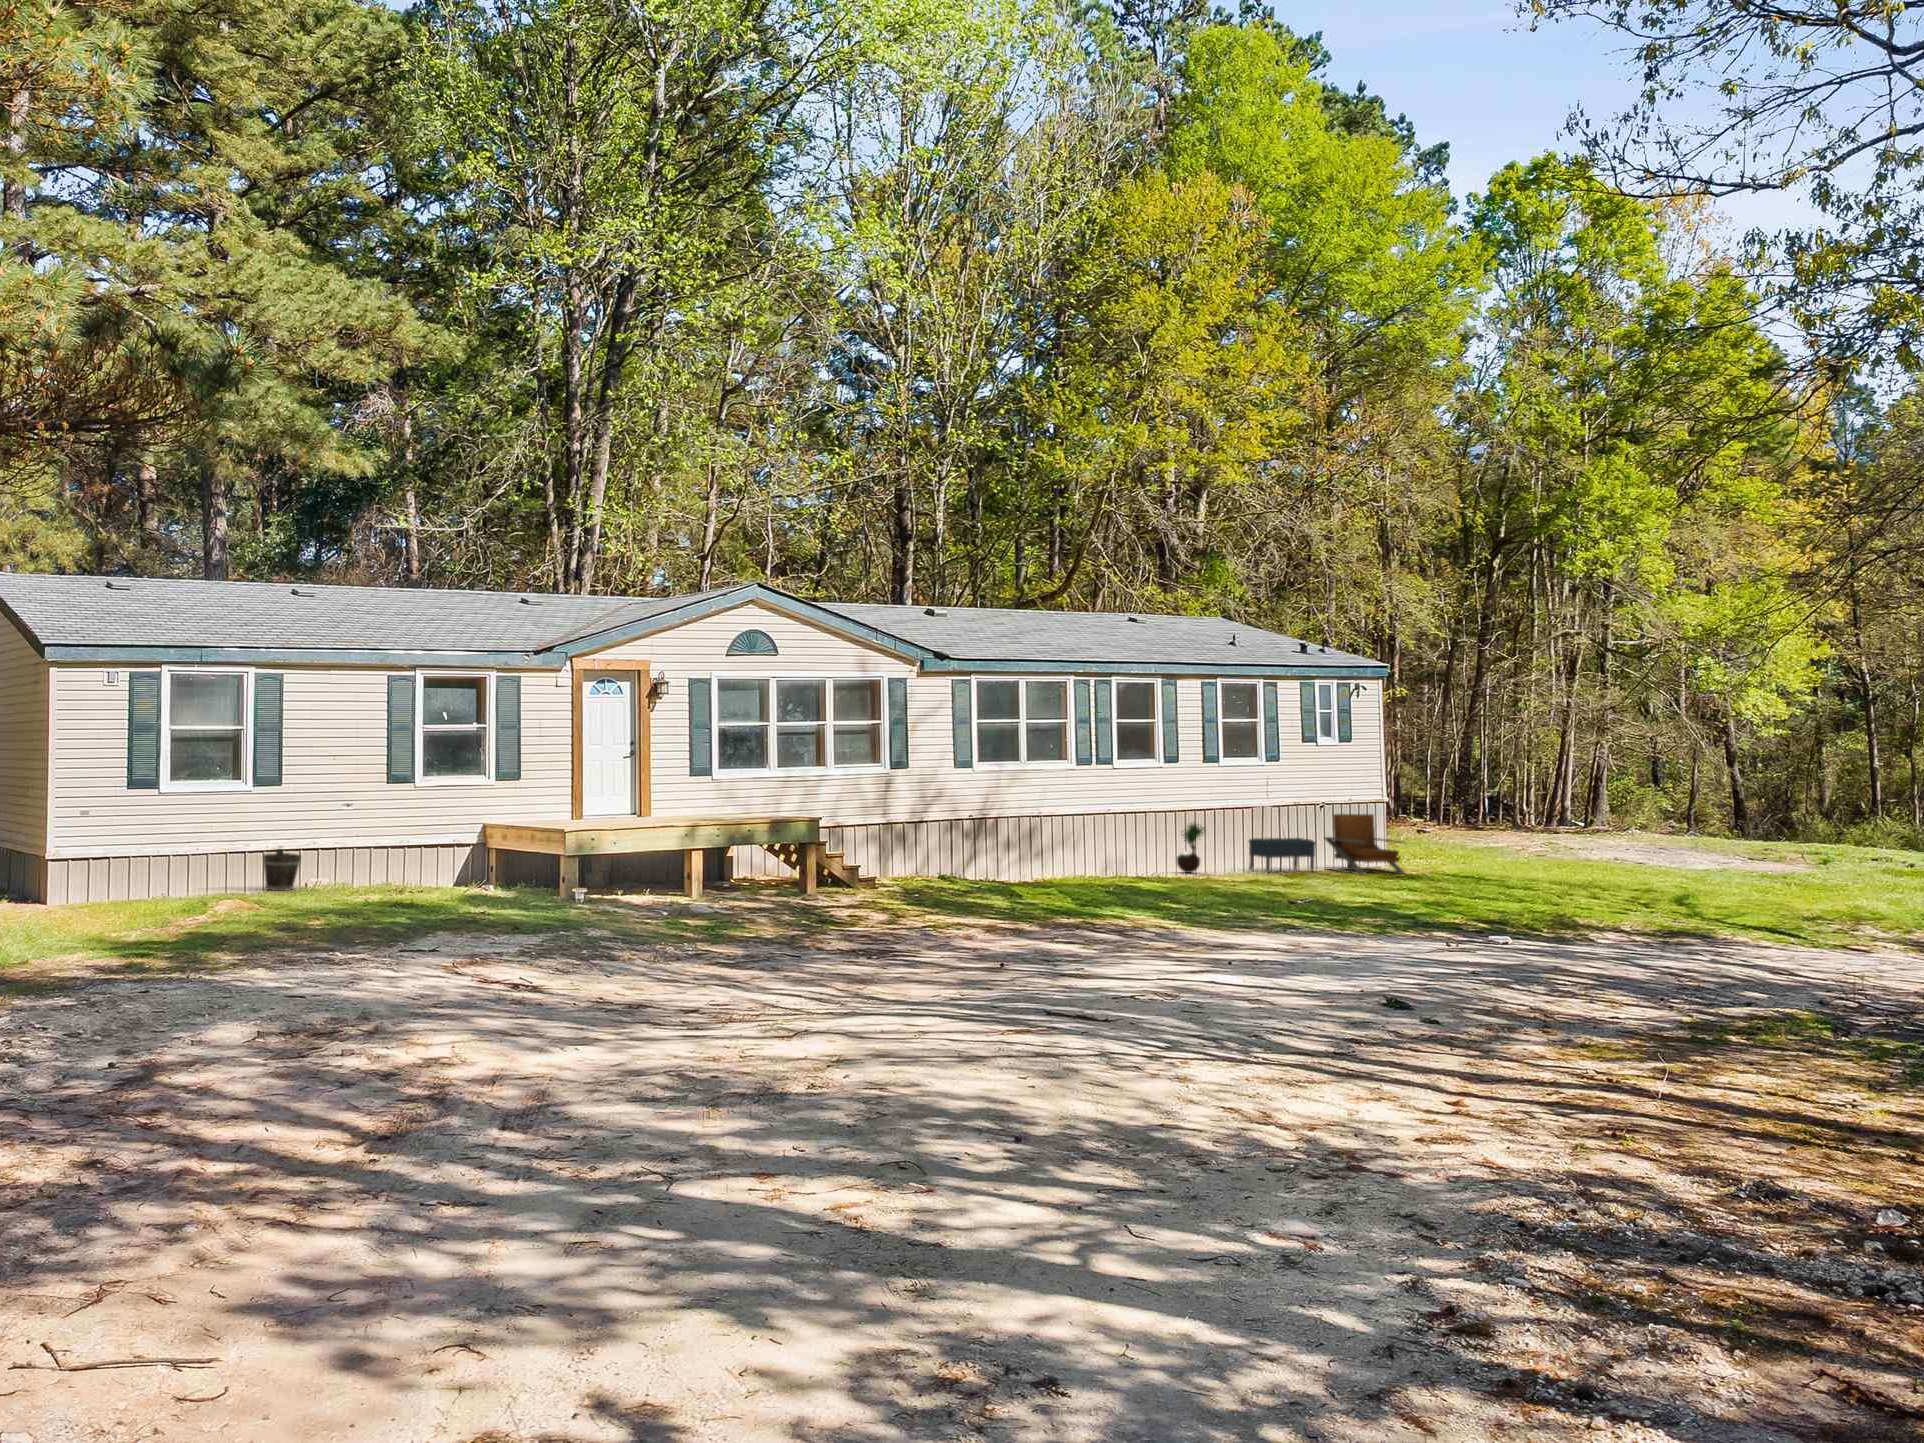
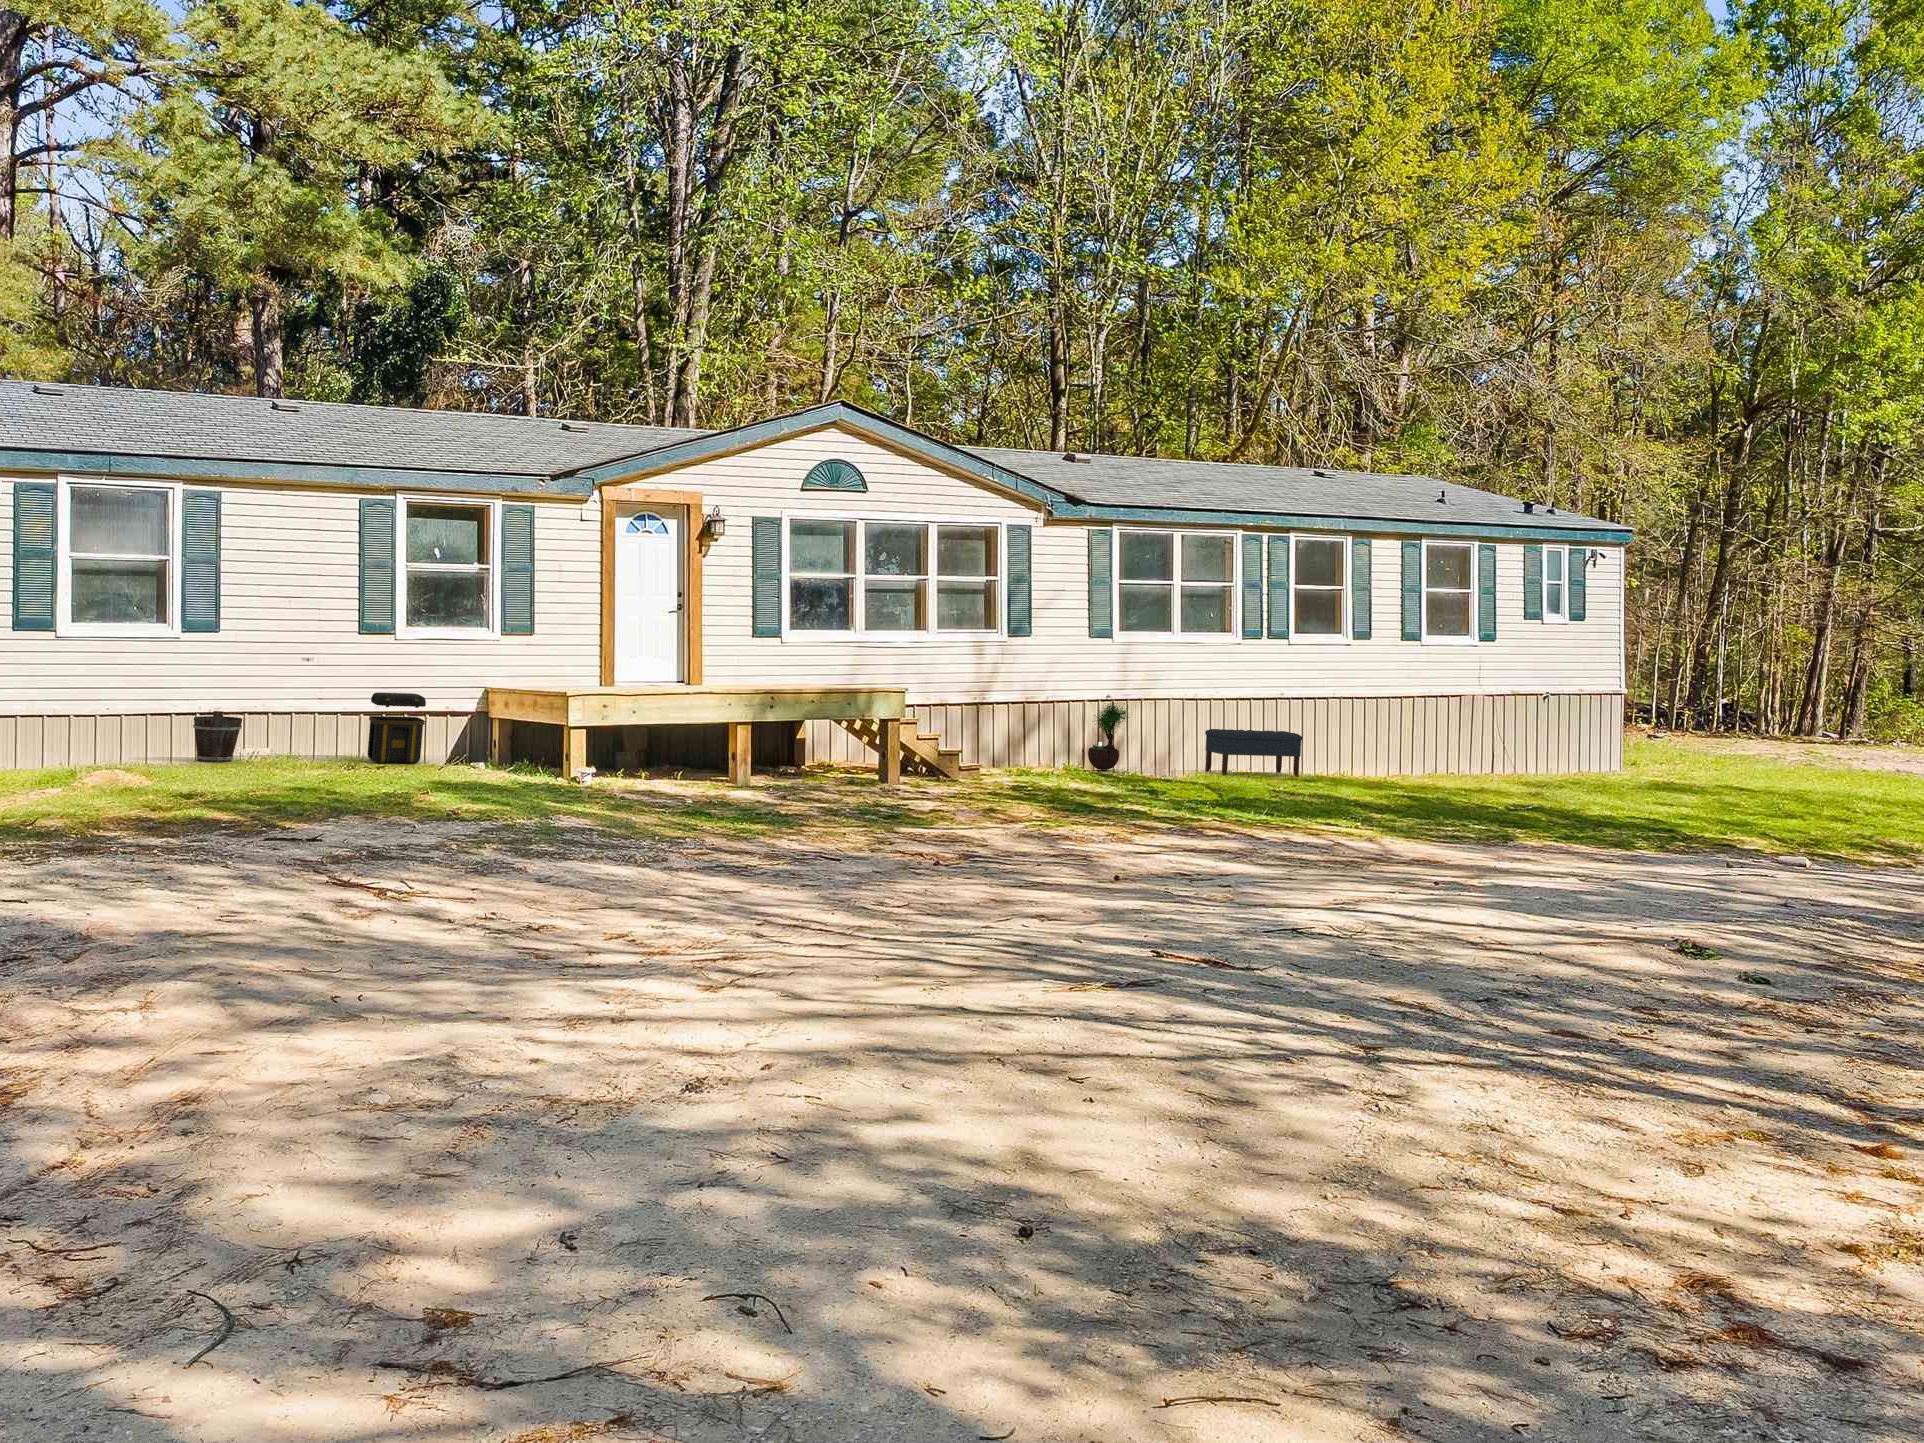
lounge chair: present [1325,814,1405,875] -> none [1551,710,1655,785]
potted tree: present [1177,823,1204,873] -> present [1088,703,1128,770]
toolbox: none [393,830,442,888] -> present [367,693,426,764]
bench: present [1249,838,1316,873] -> present [1205,729,1302,777]

